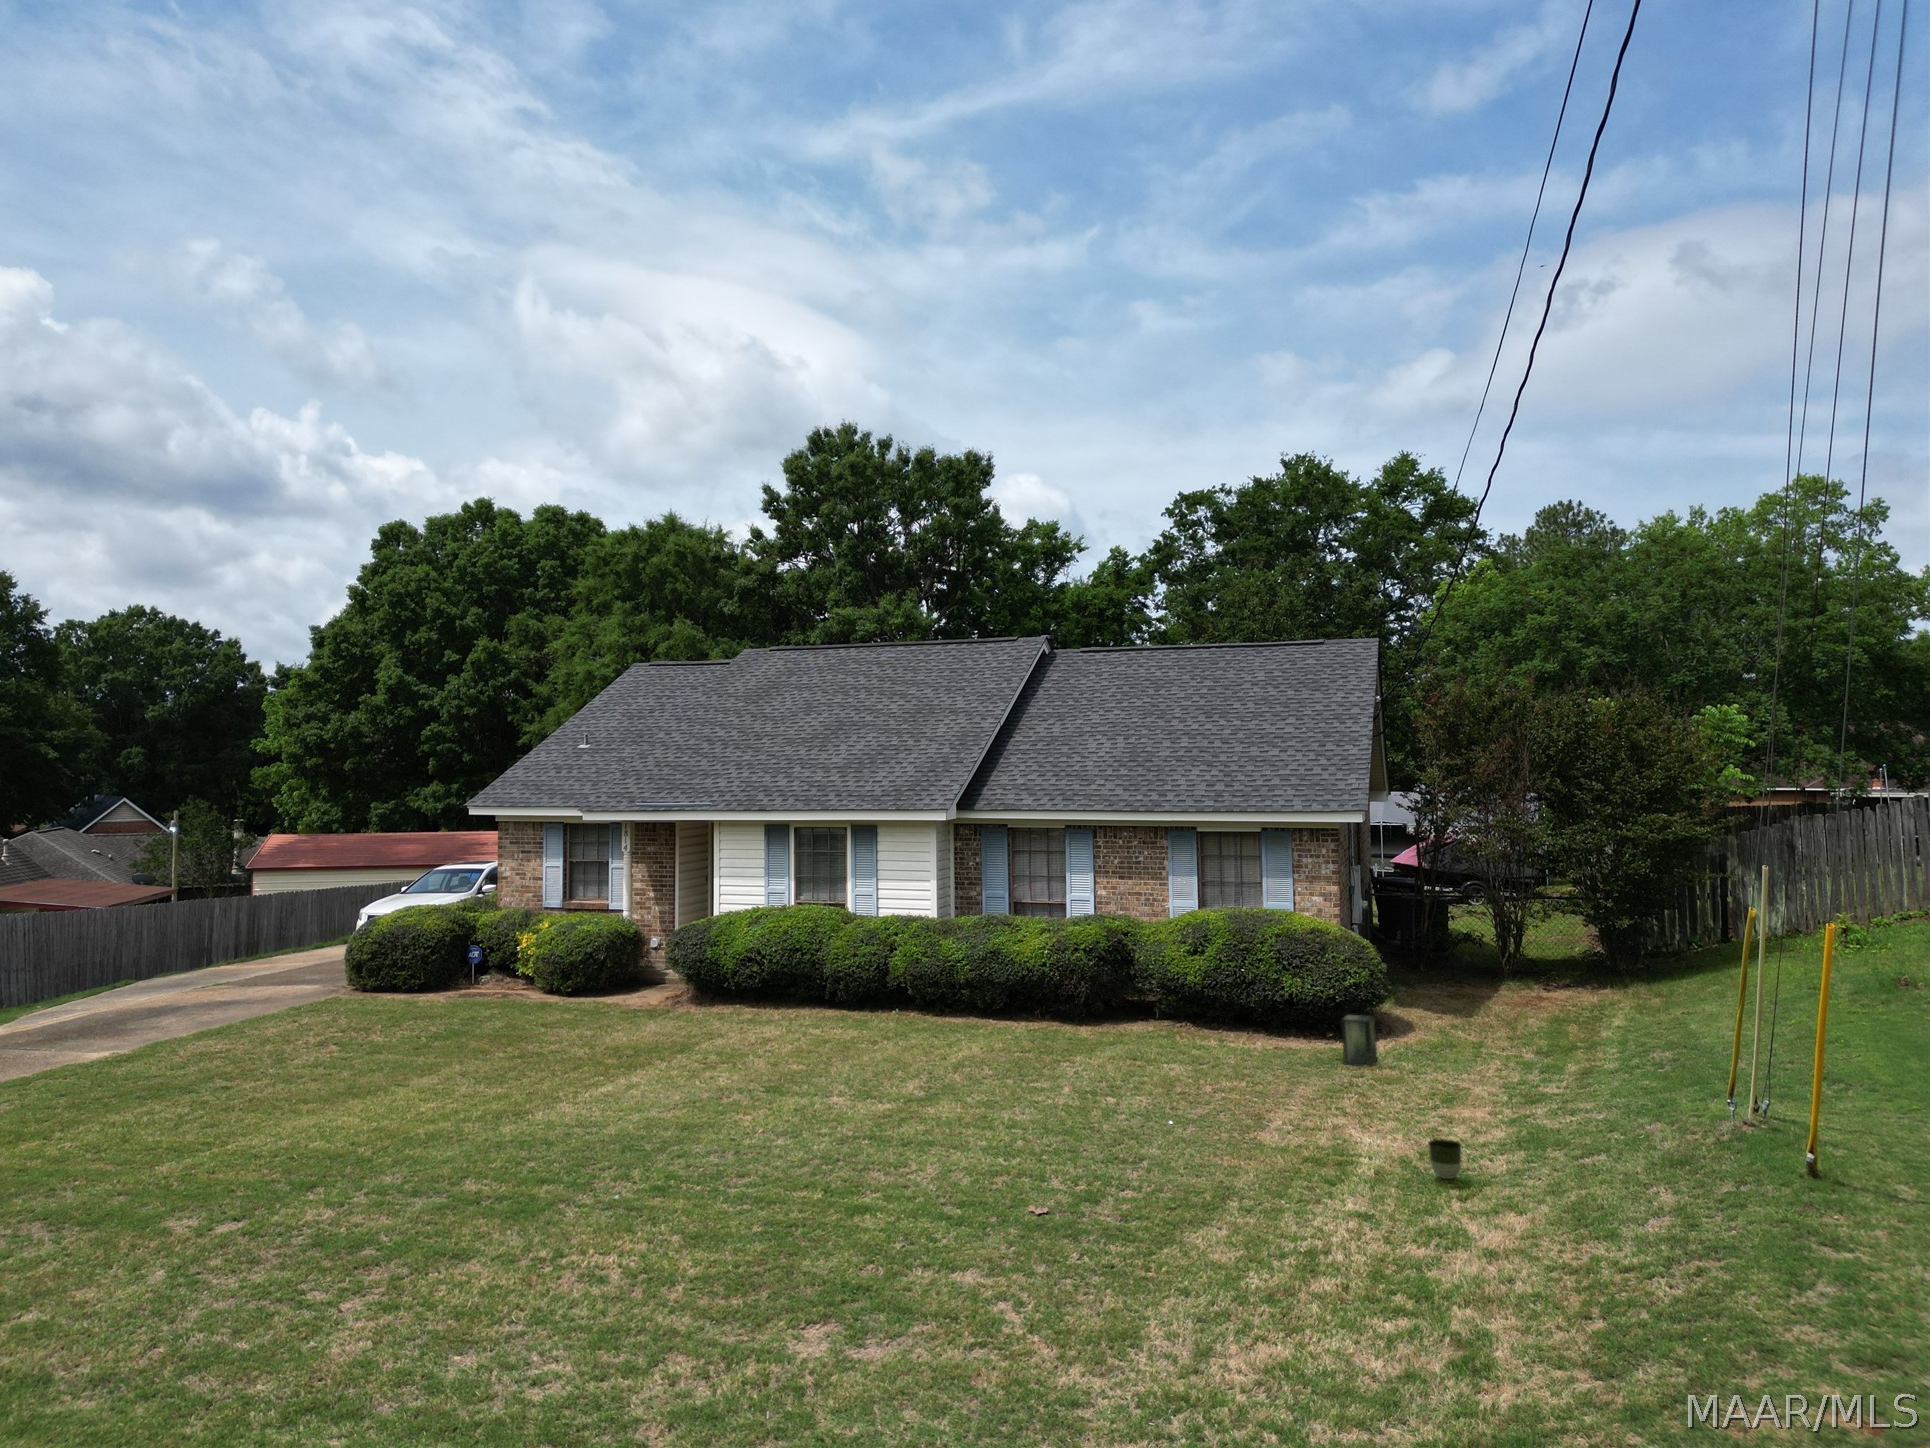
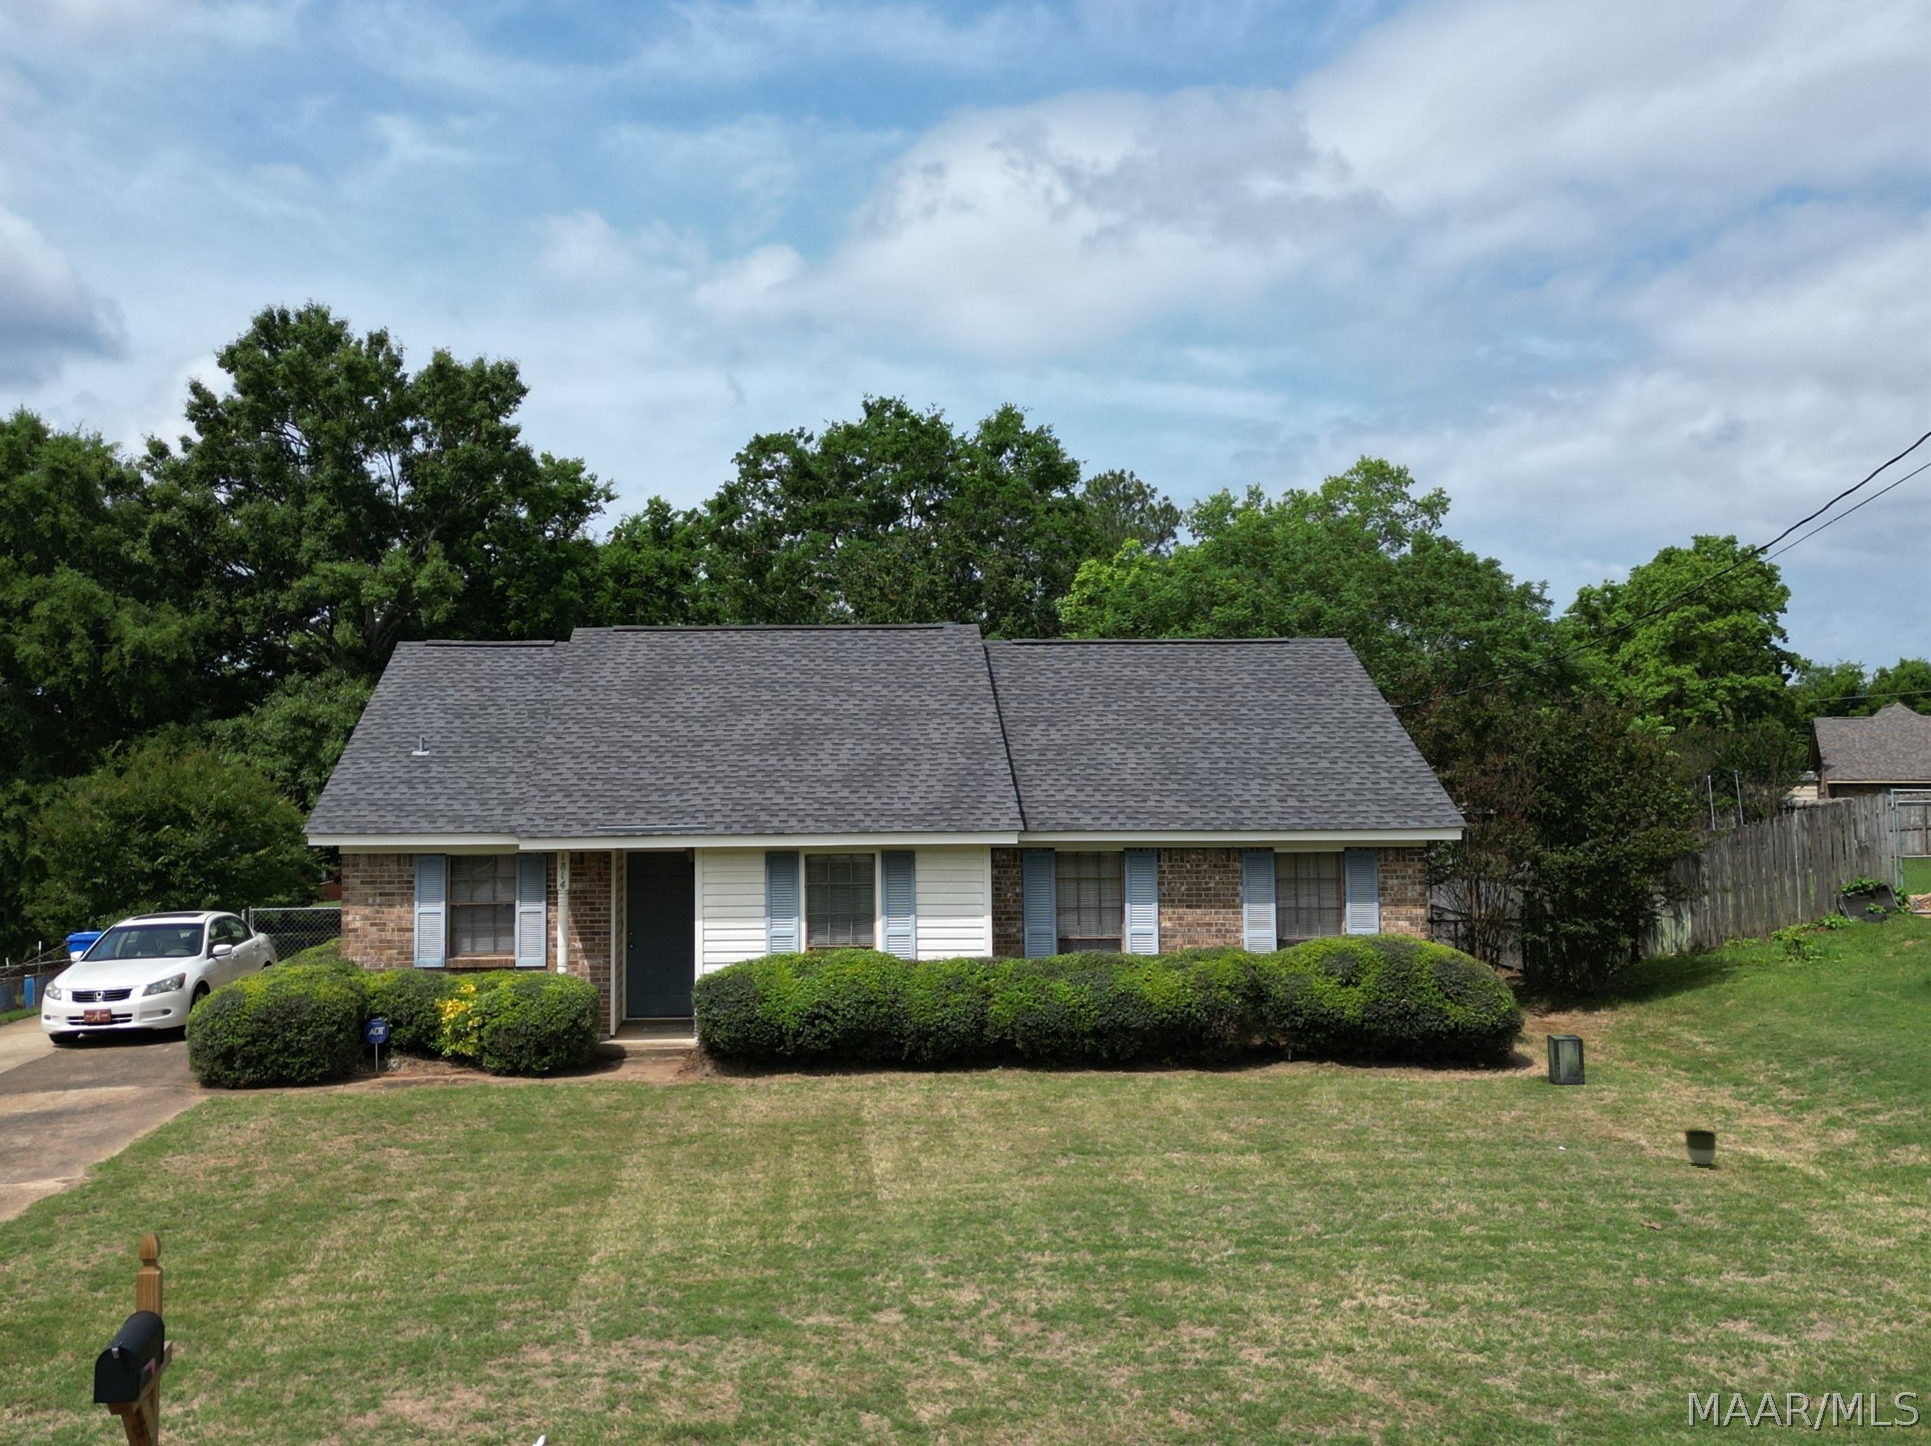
planter: present [1428,1139,1462,1179] -> present [1685,1130,1716,1165]

